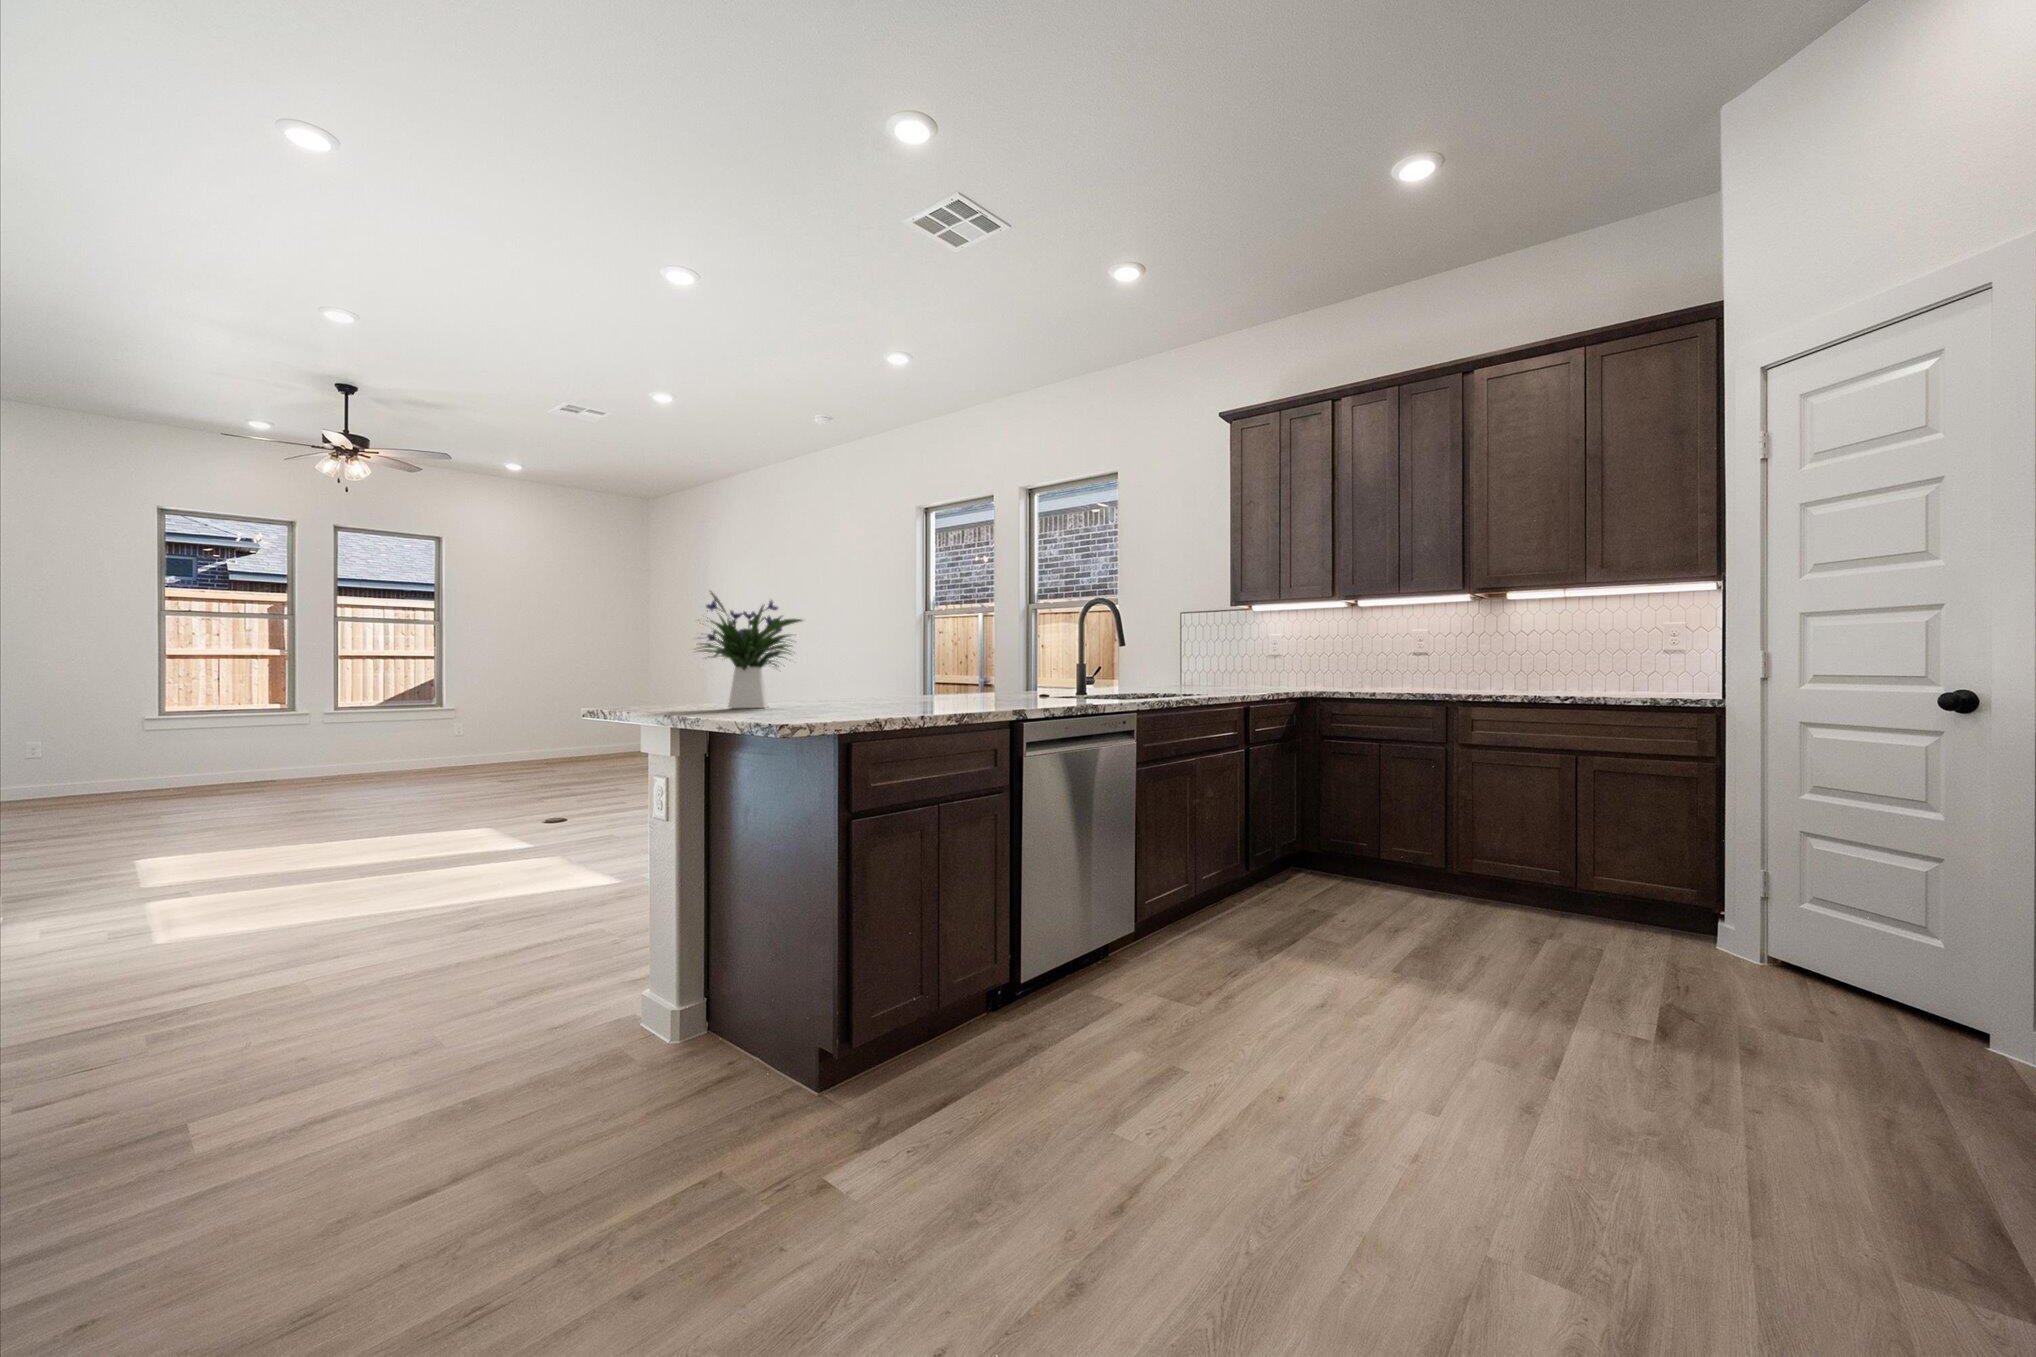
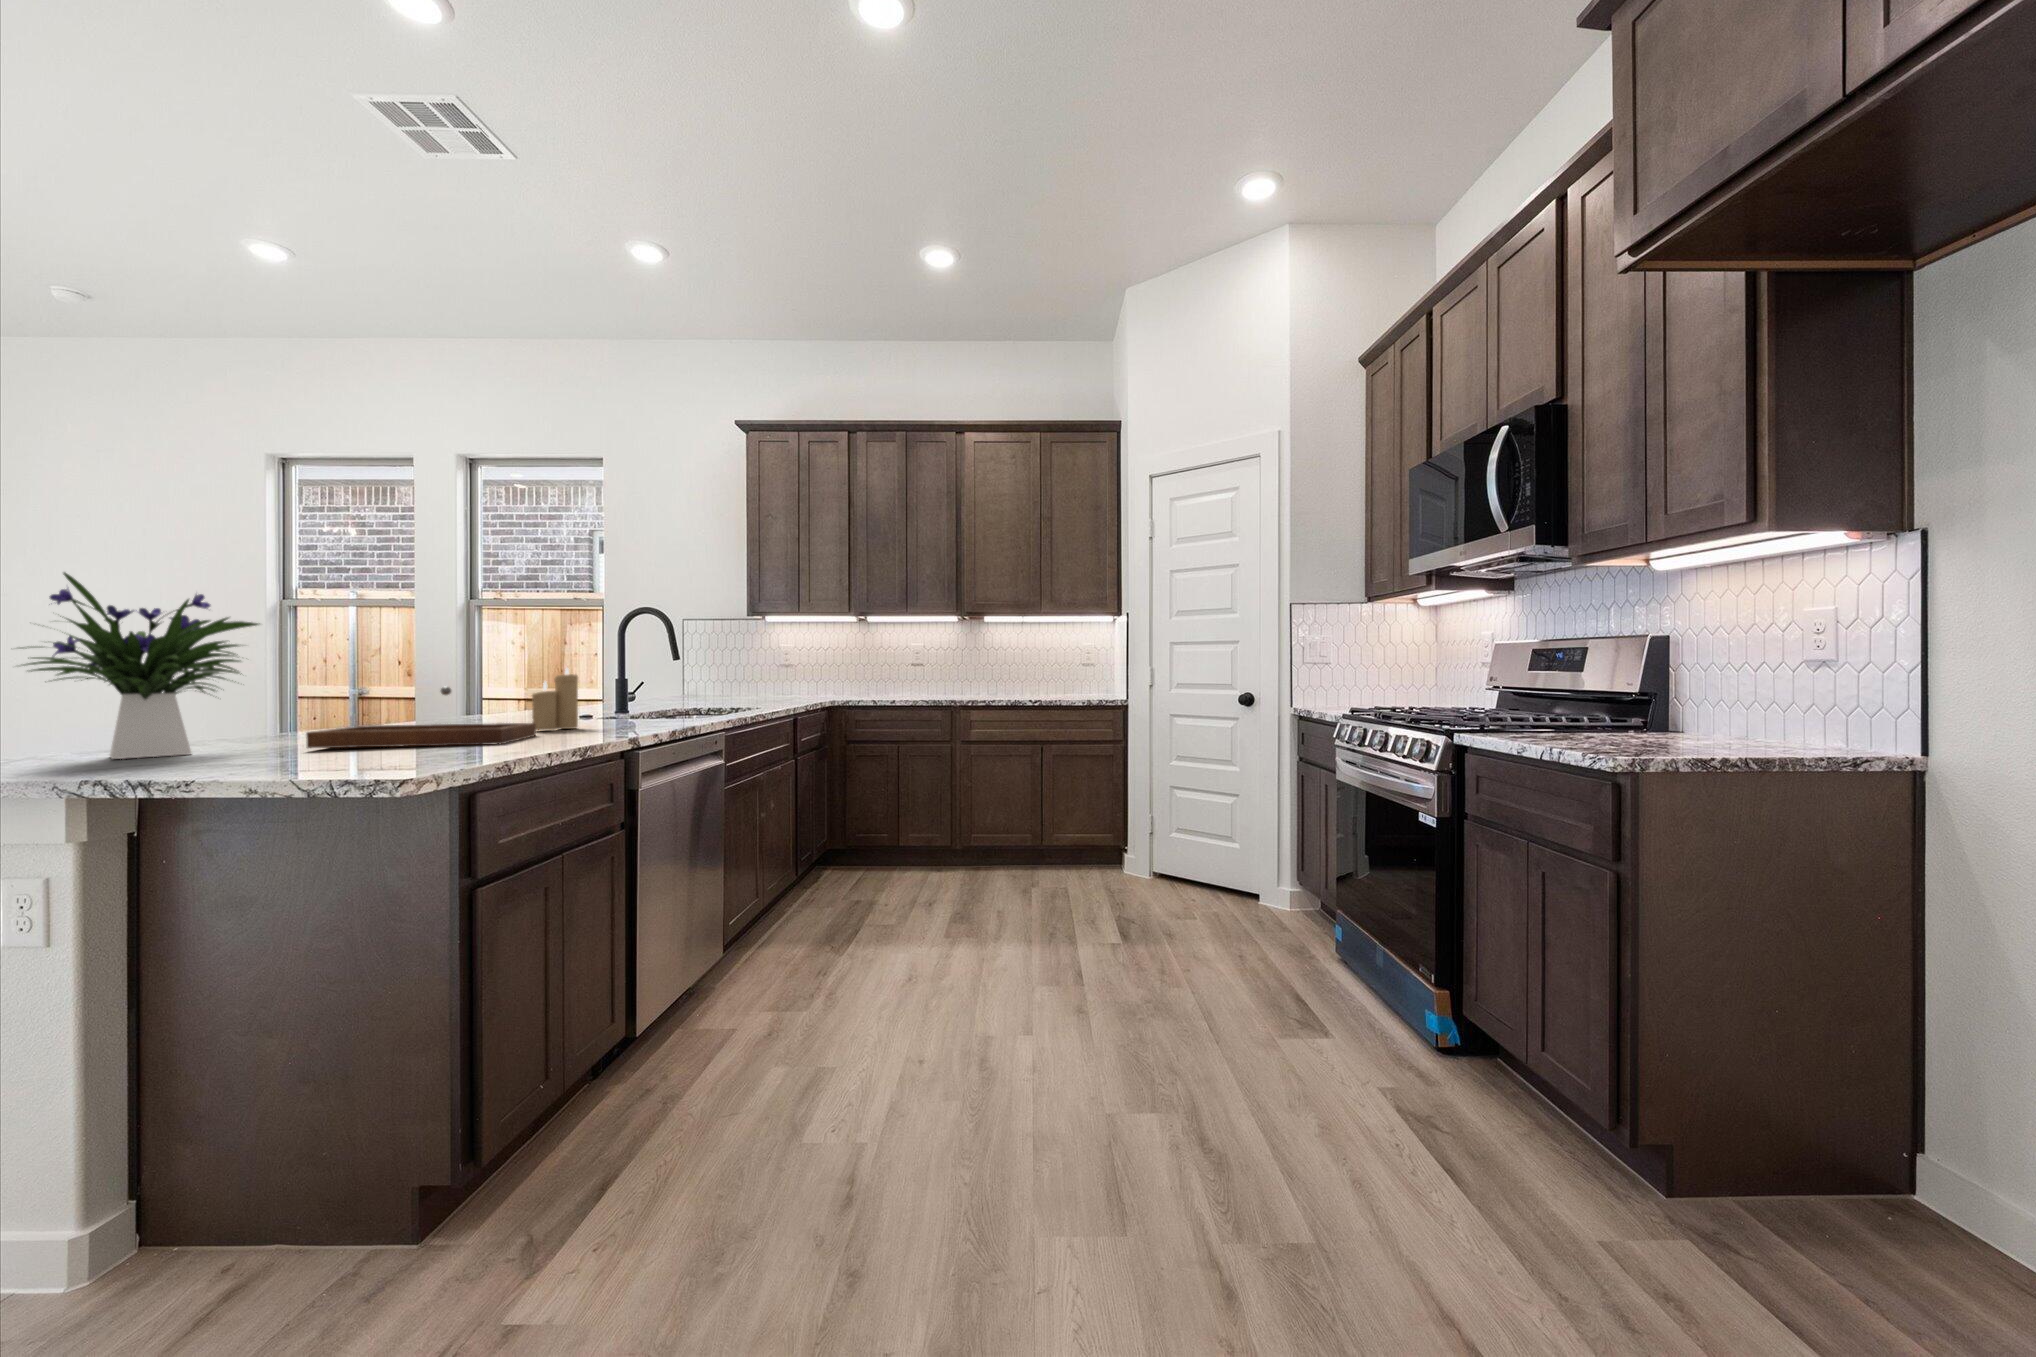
candle: none [959,650,995,702] -> present [532,668,578,730]
tray: none [811,664,951,709] -> present [306,687,536,748]

